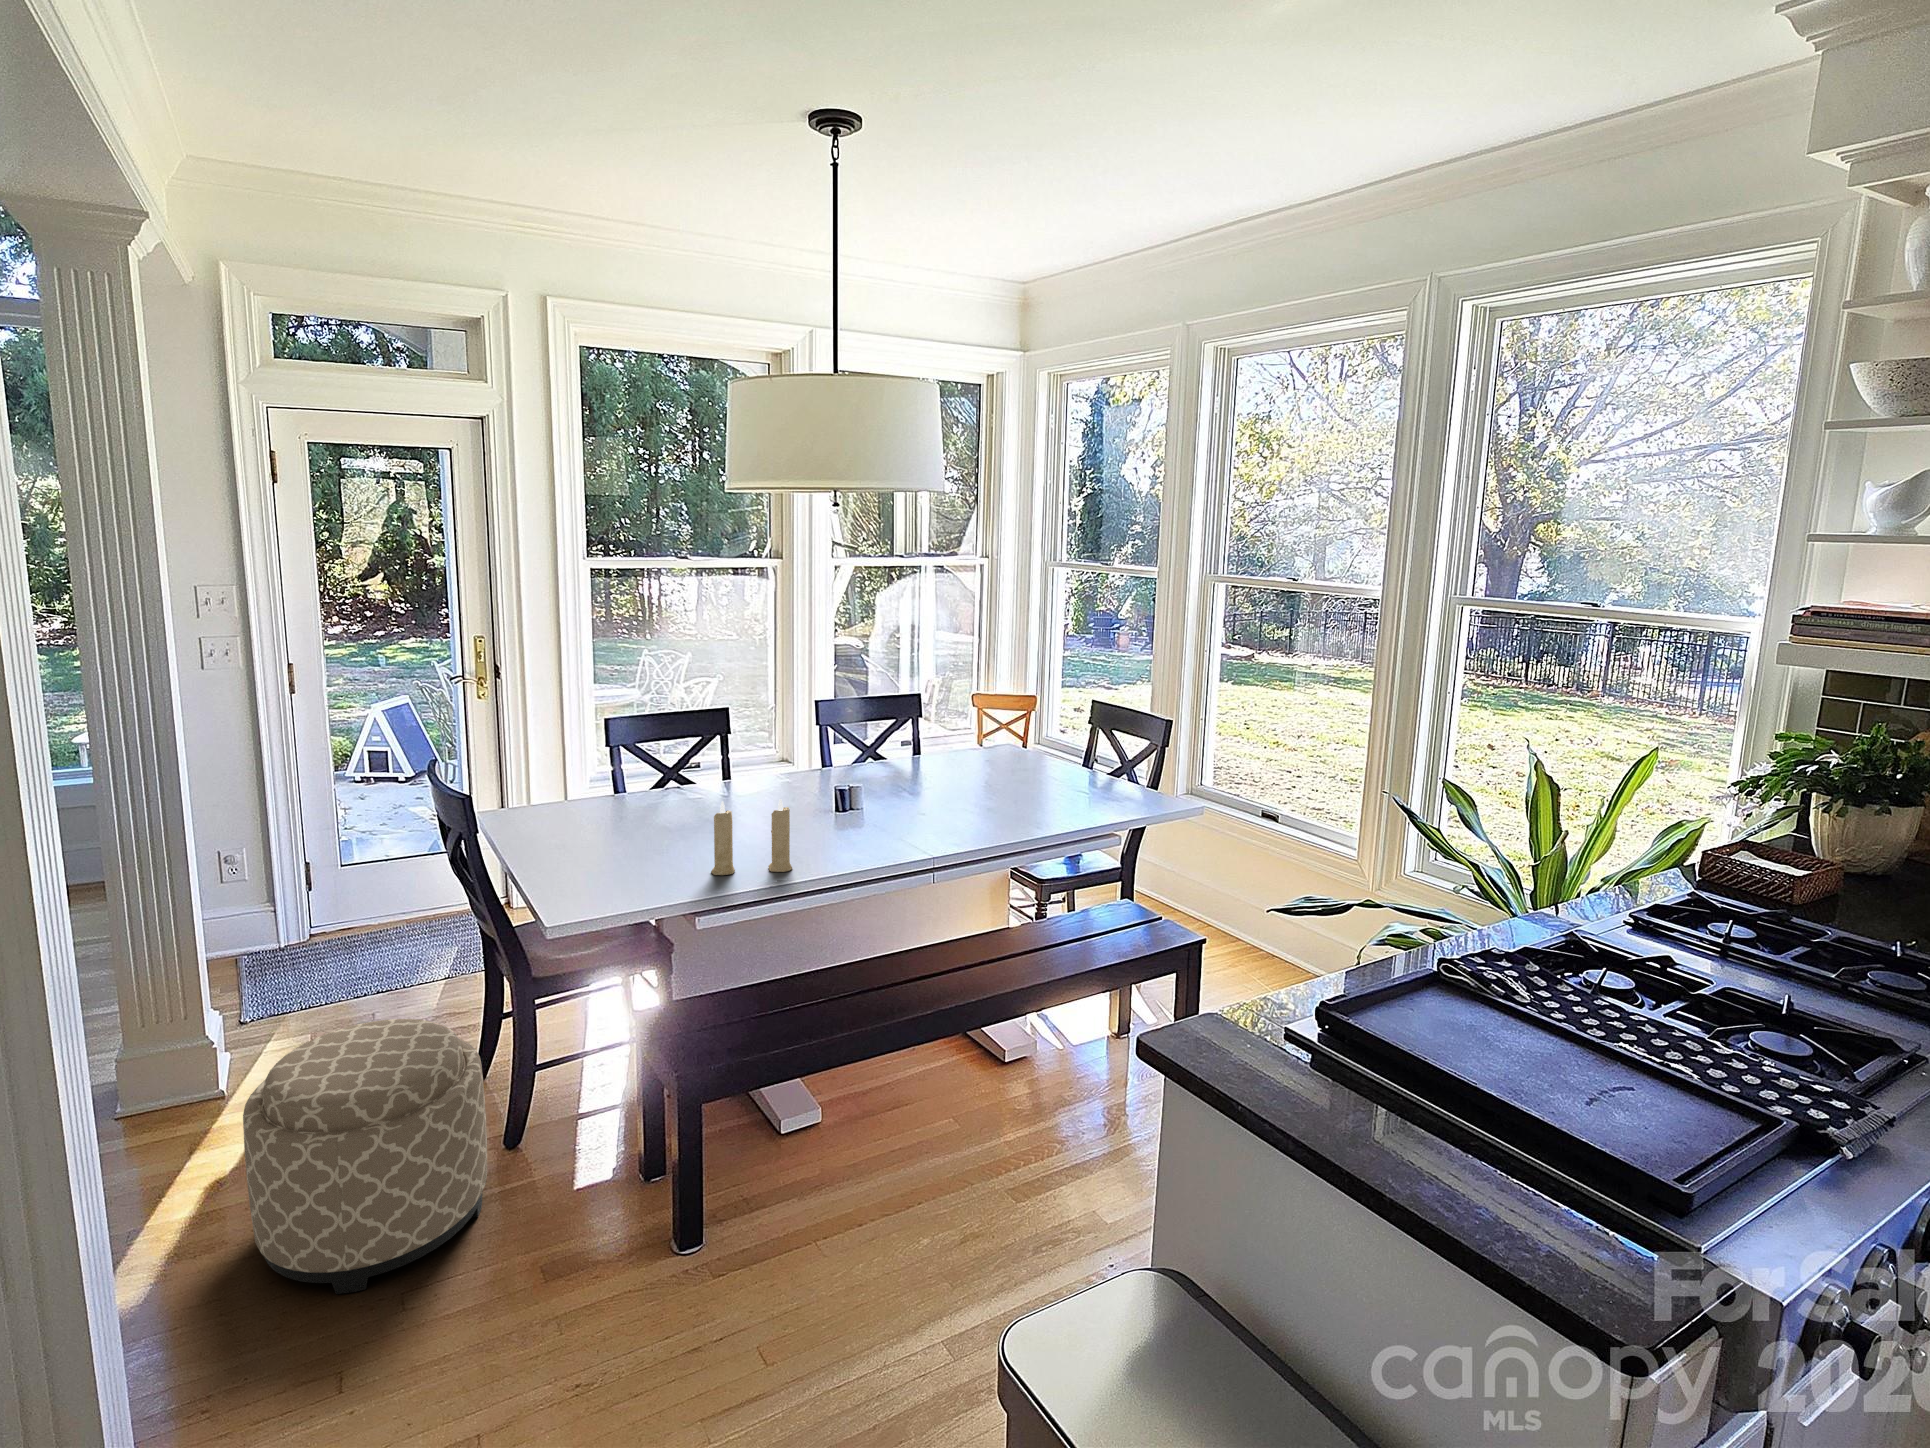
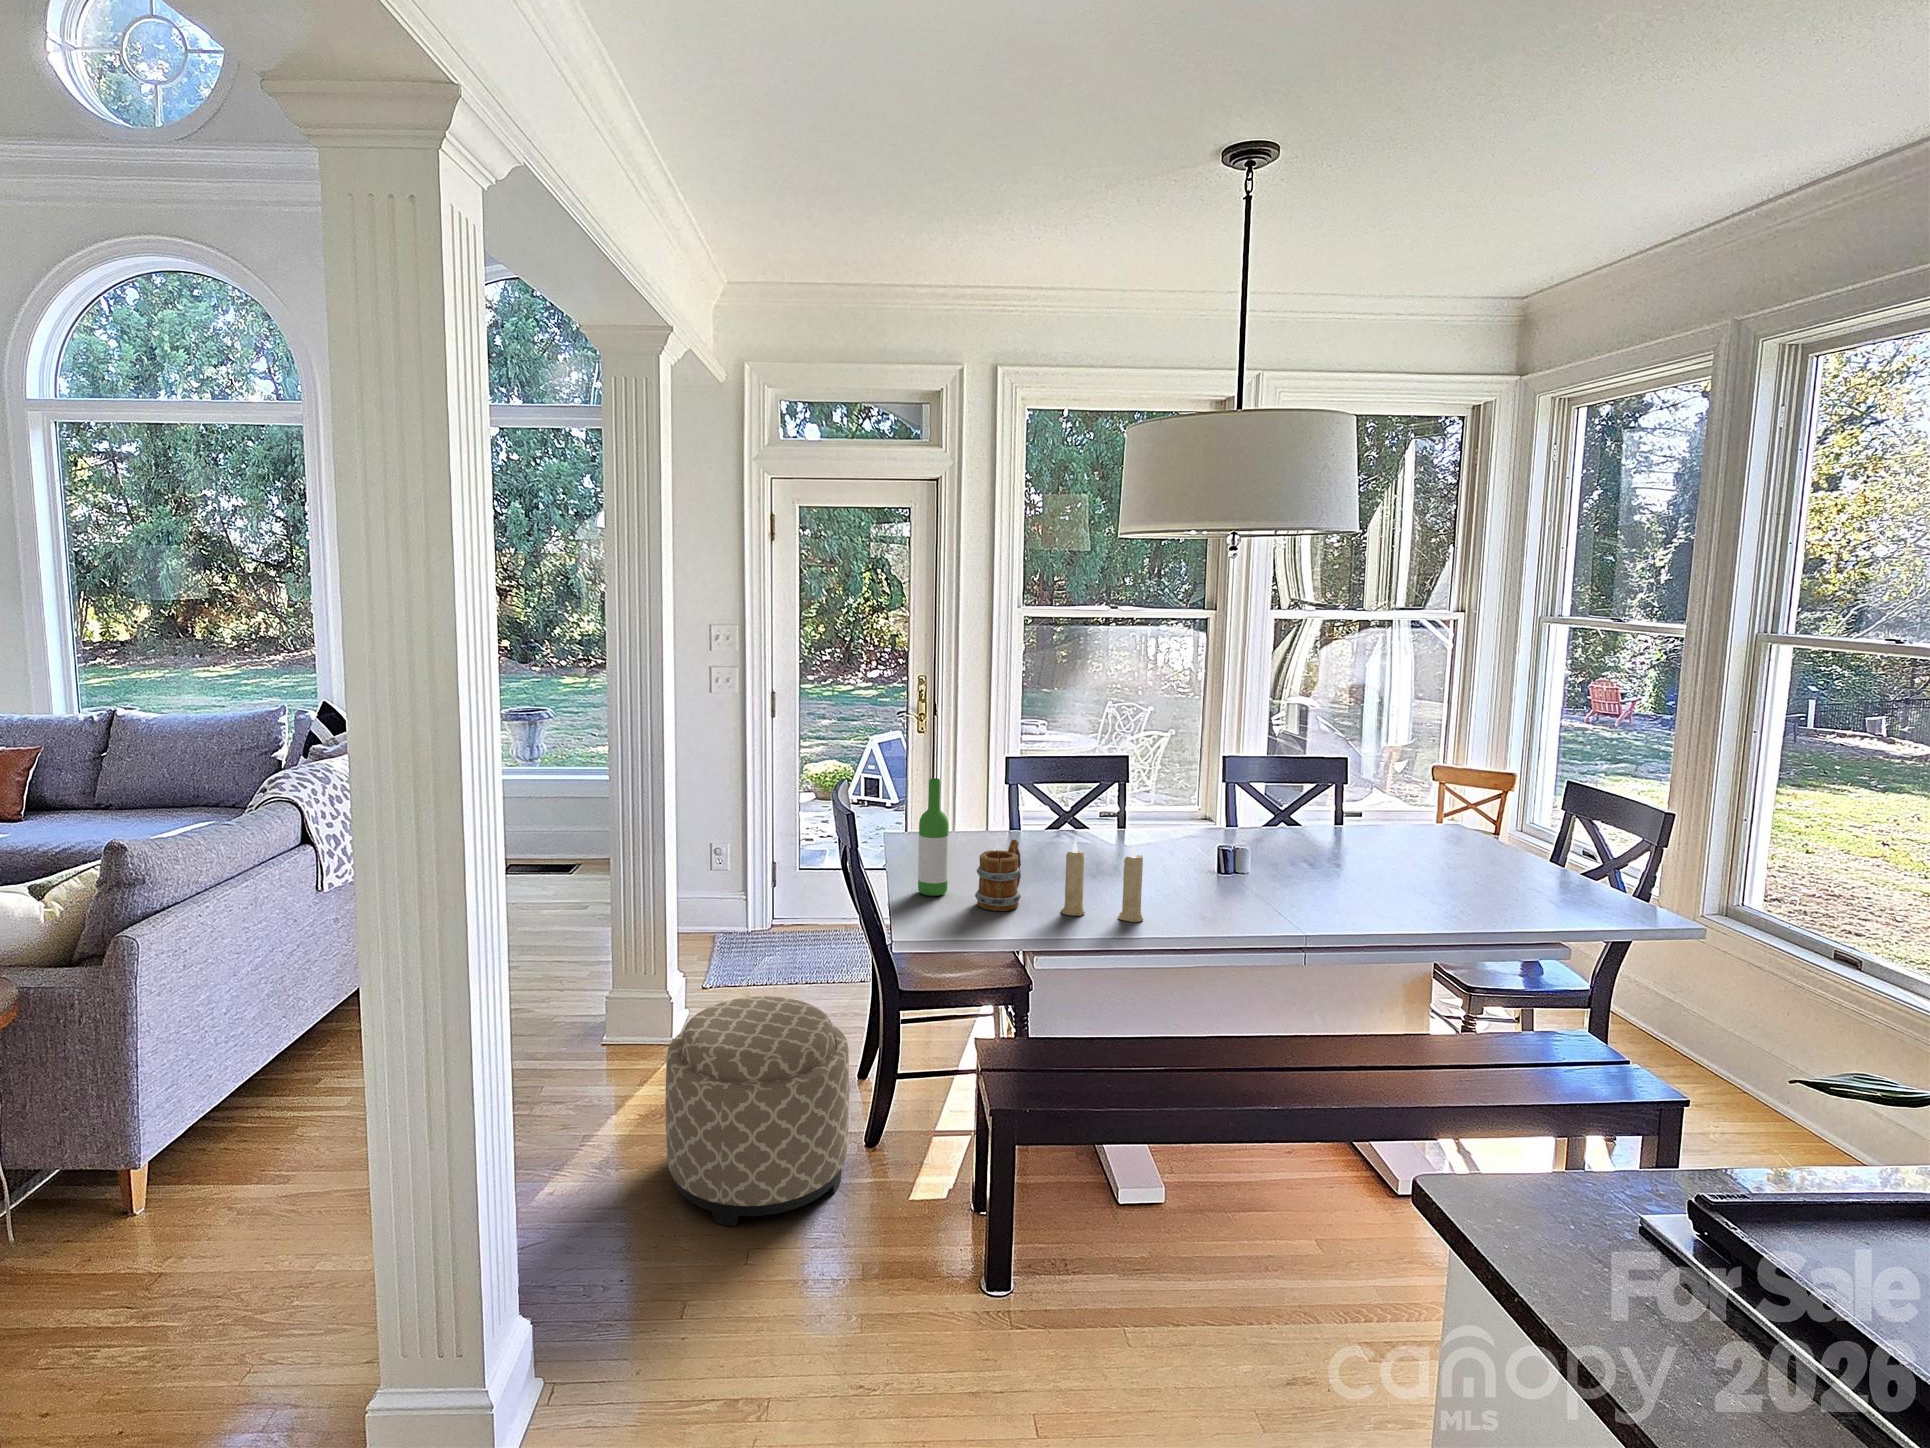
wine bottle: none [548,754,584,879] -> present [918,778,949,896]
mug: none [620,808,668,883] -> present [975,840,1021,911]

